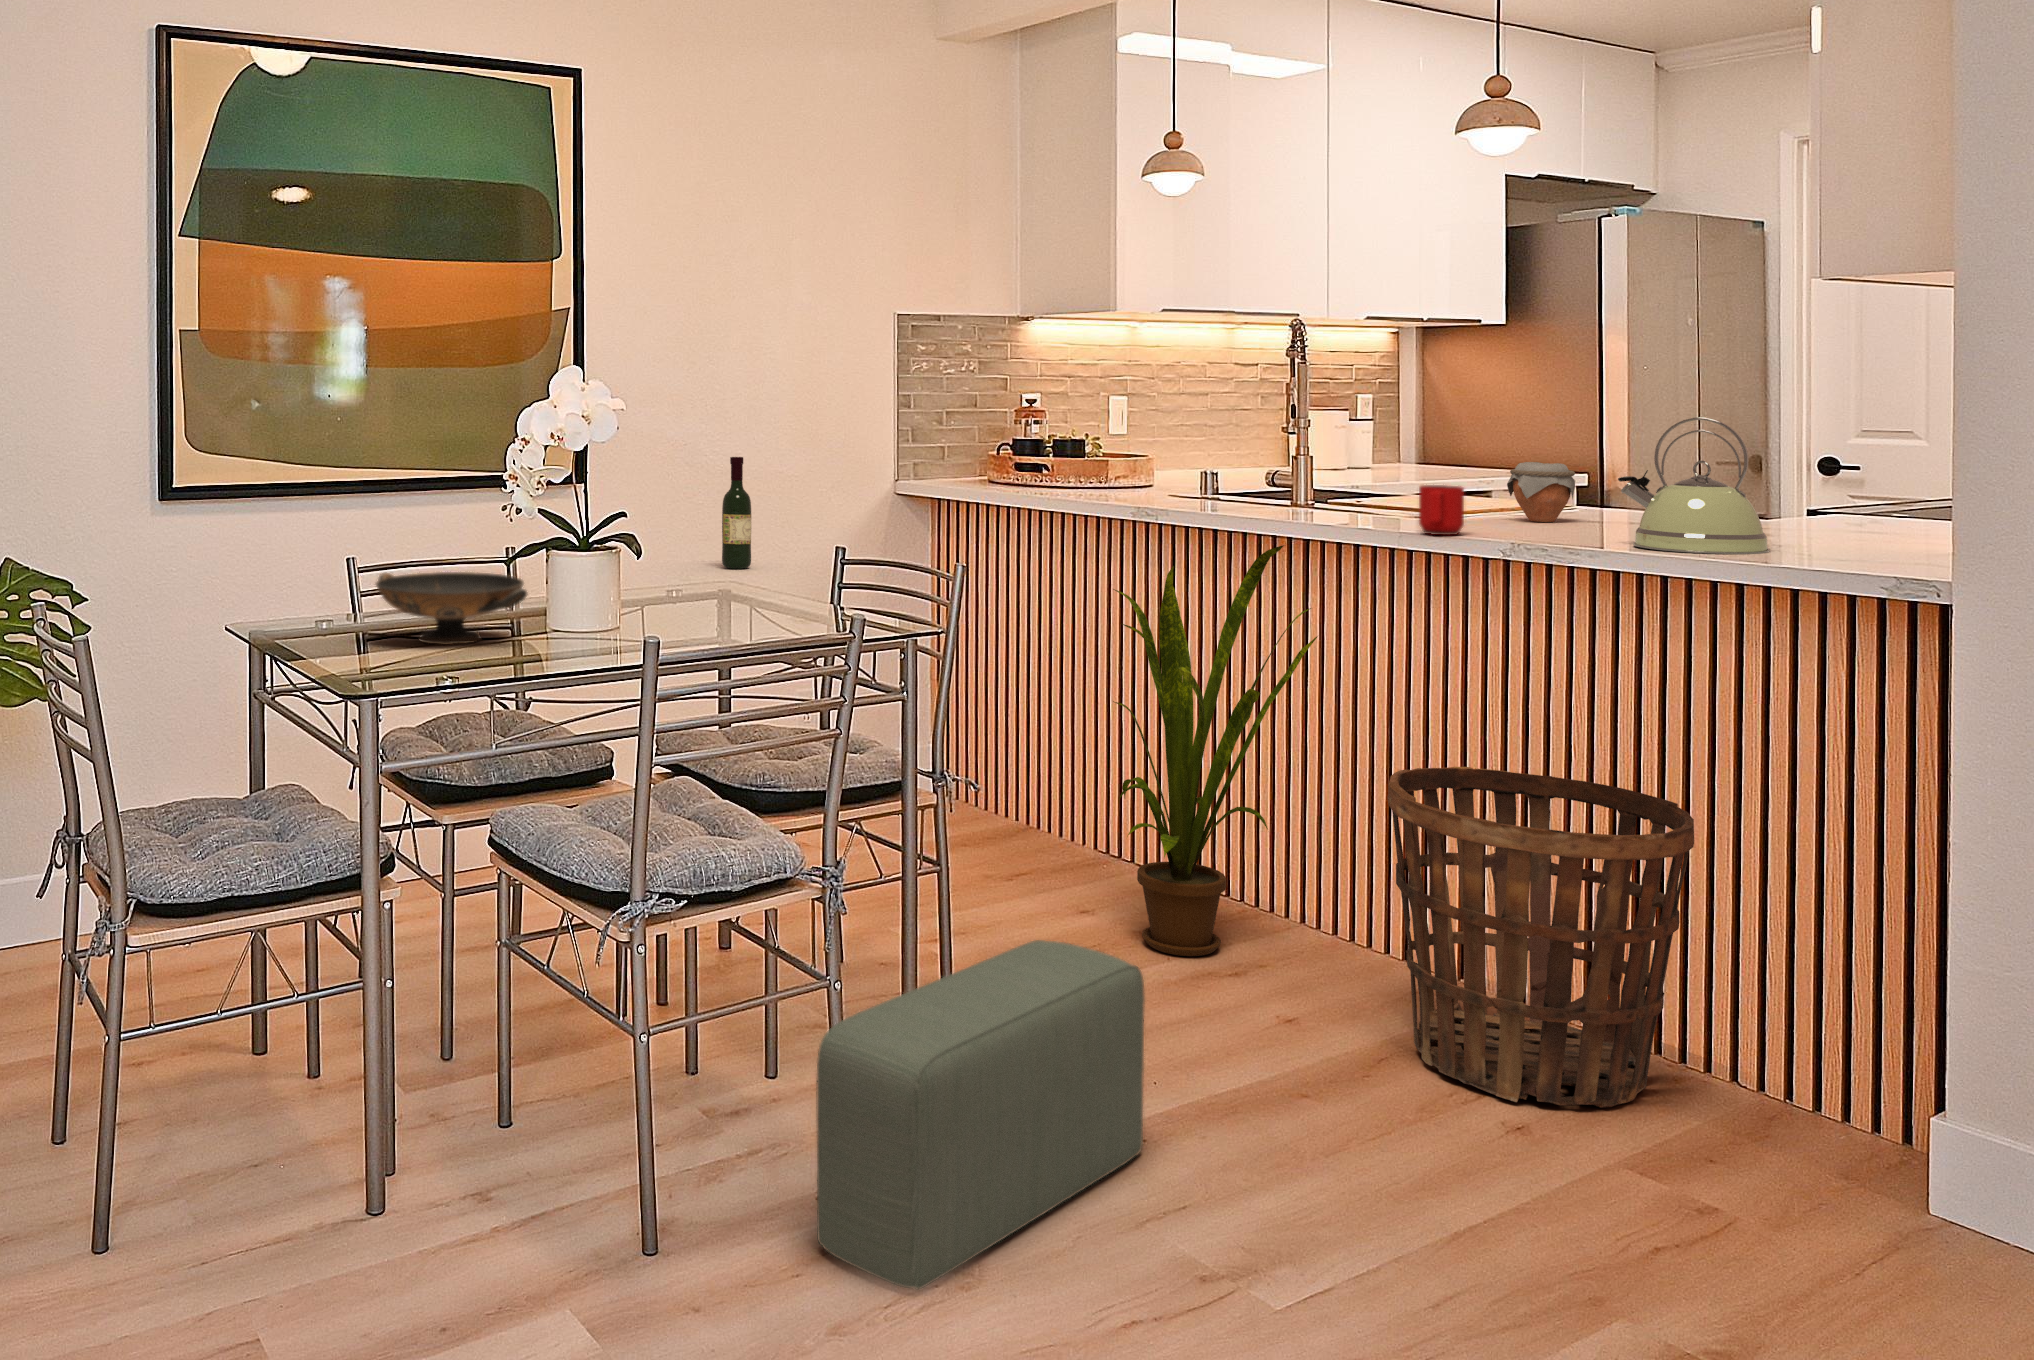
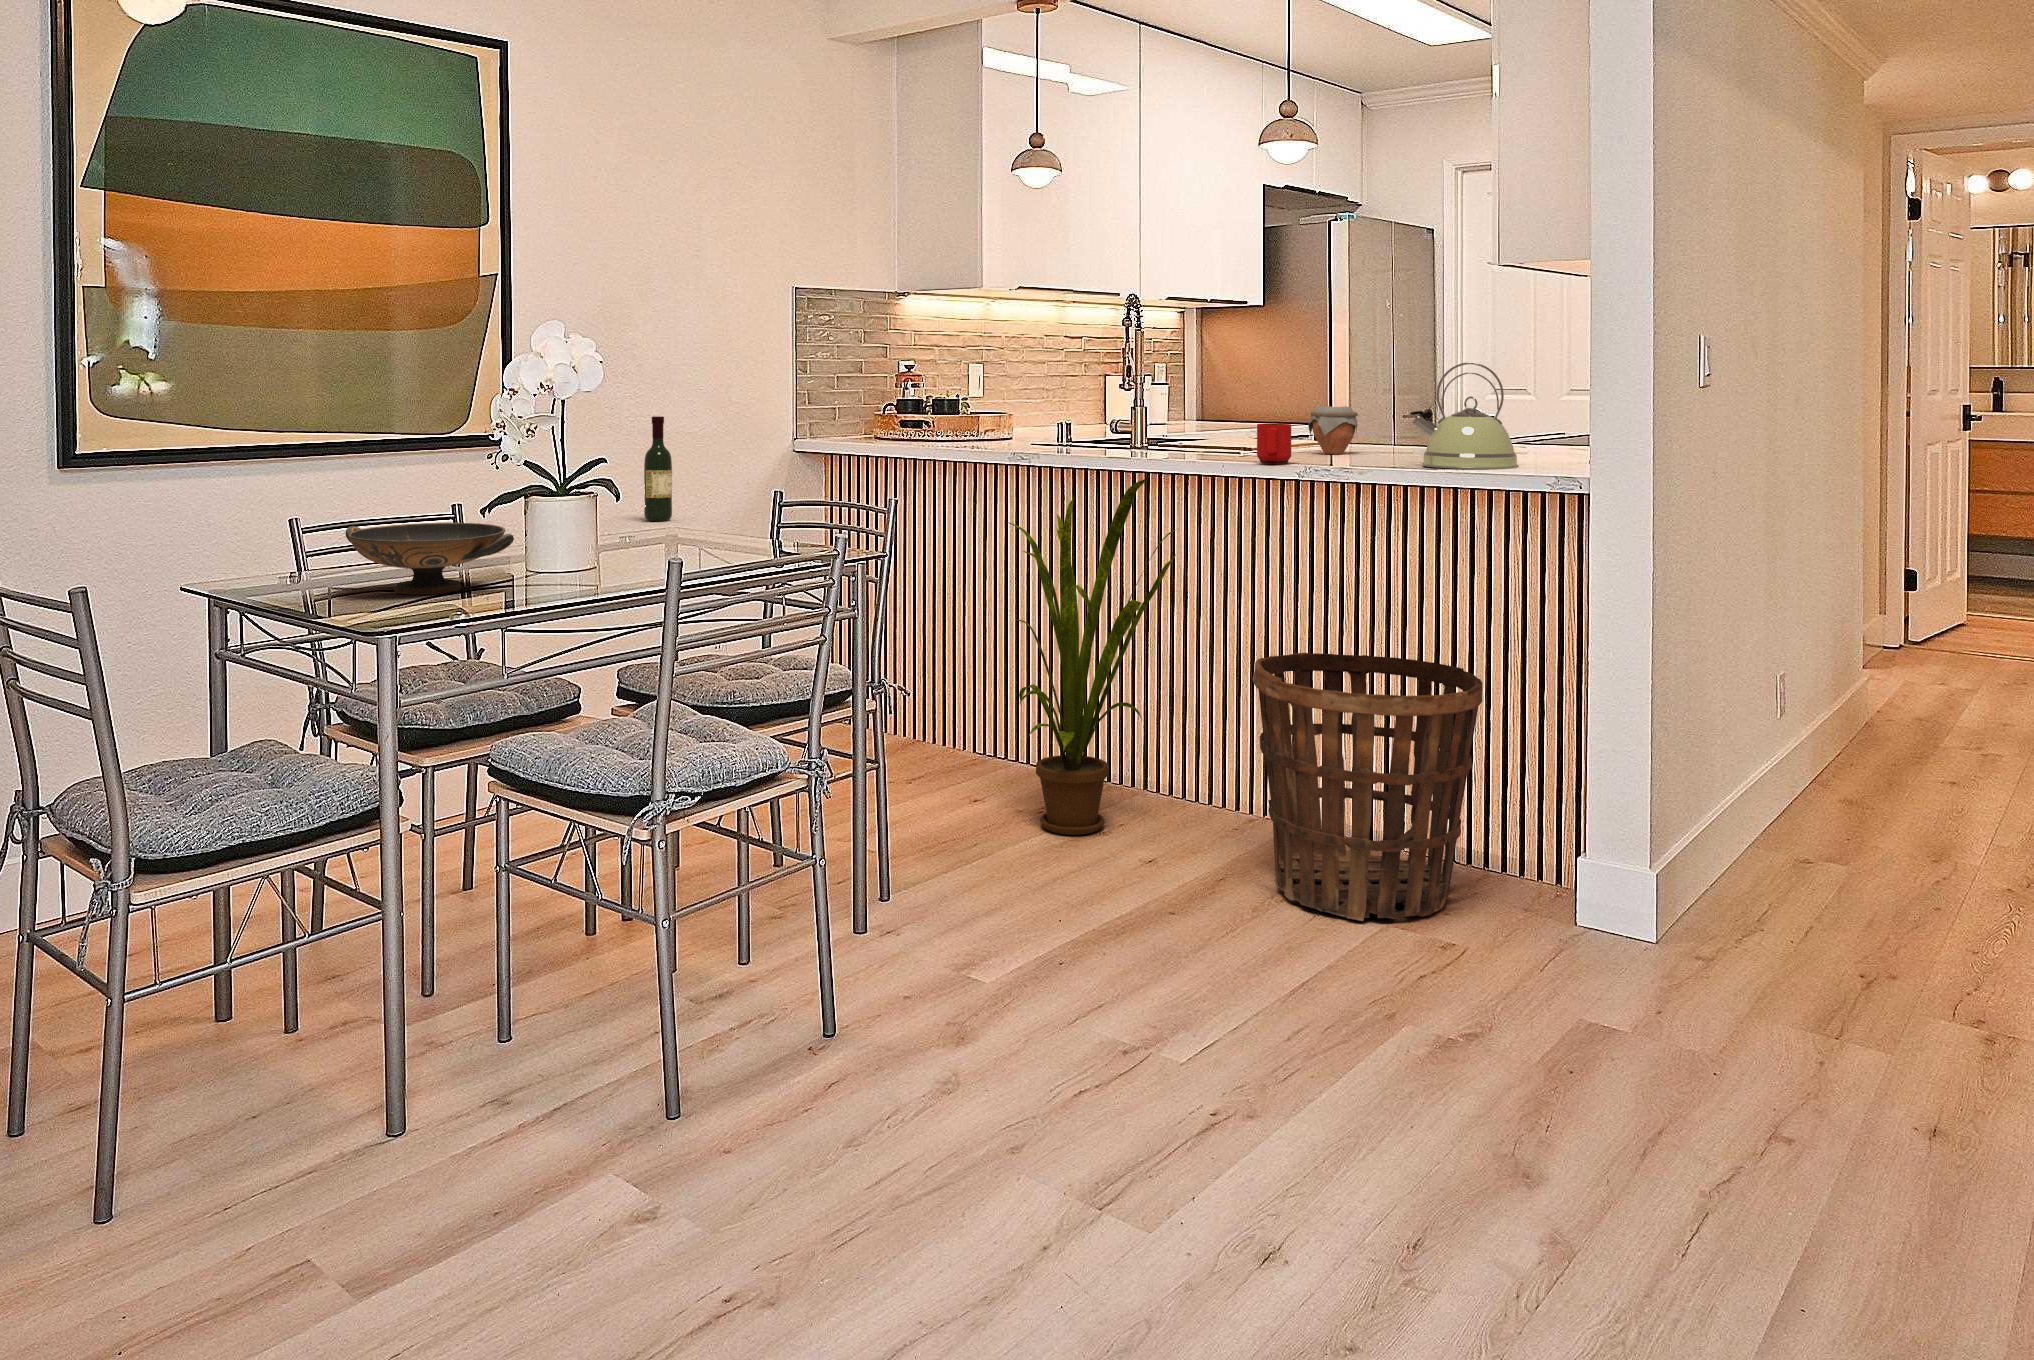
pouf: present [816,940,1145,1289] -> none [839,827,1095,1155]

